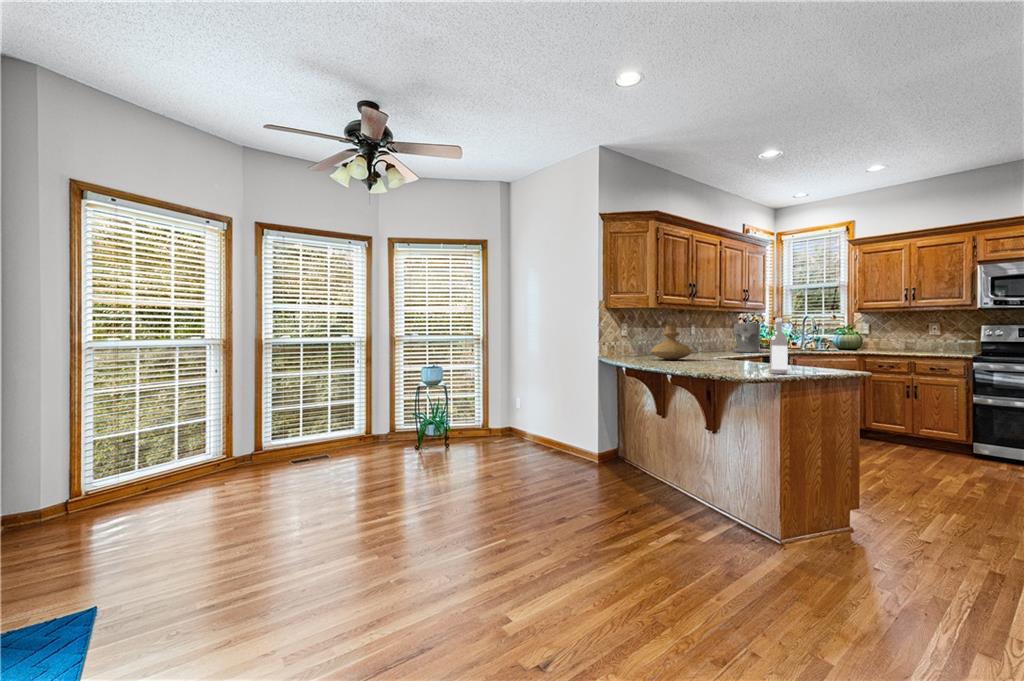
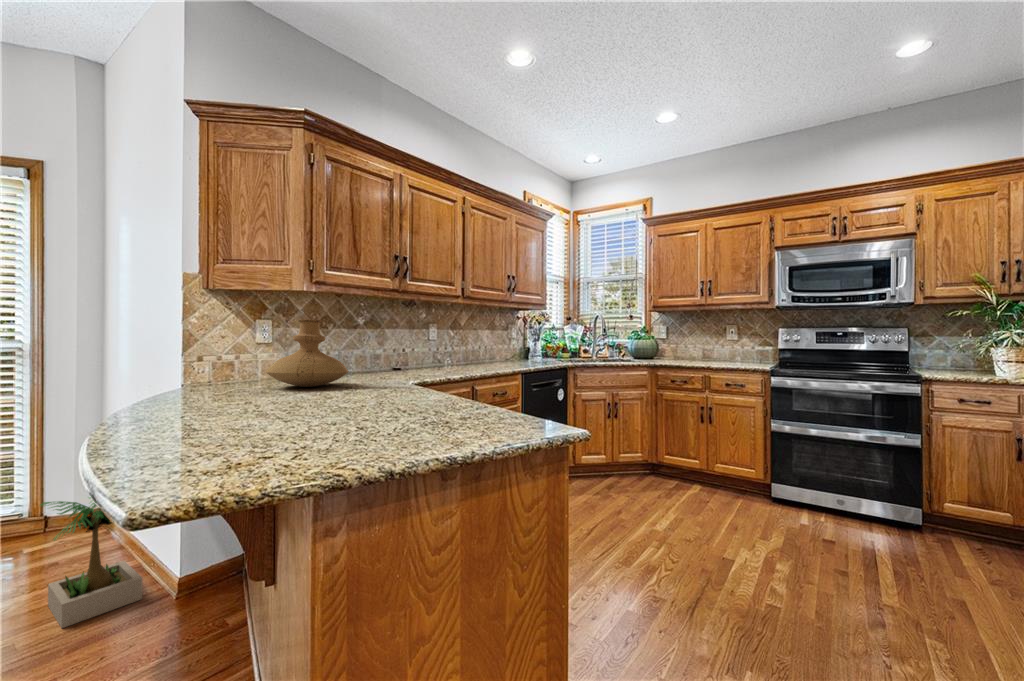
wine bottle: present [770,318,788,374] -> none [197,289,259,482]
coffee maker: present [733,323,760,352] -> none [503,323,539,363]
potted plant: none [537,409,584,473] -> present [40,497,142,628]

